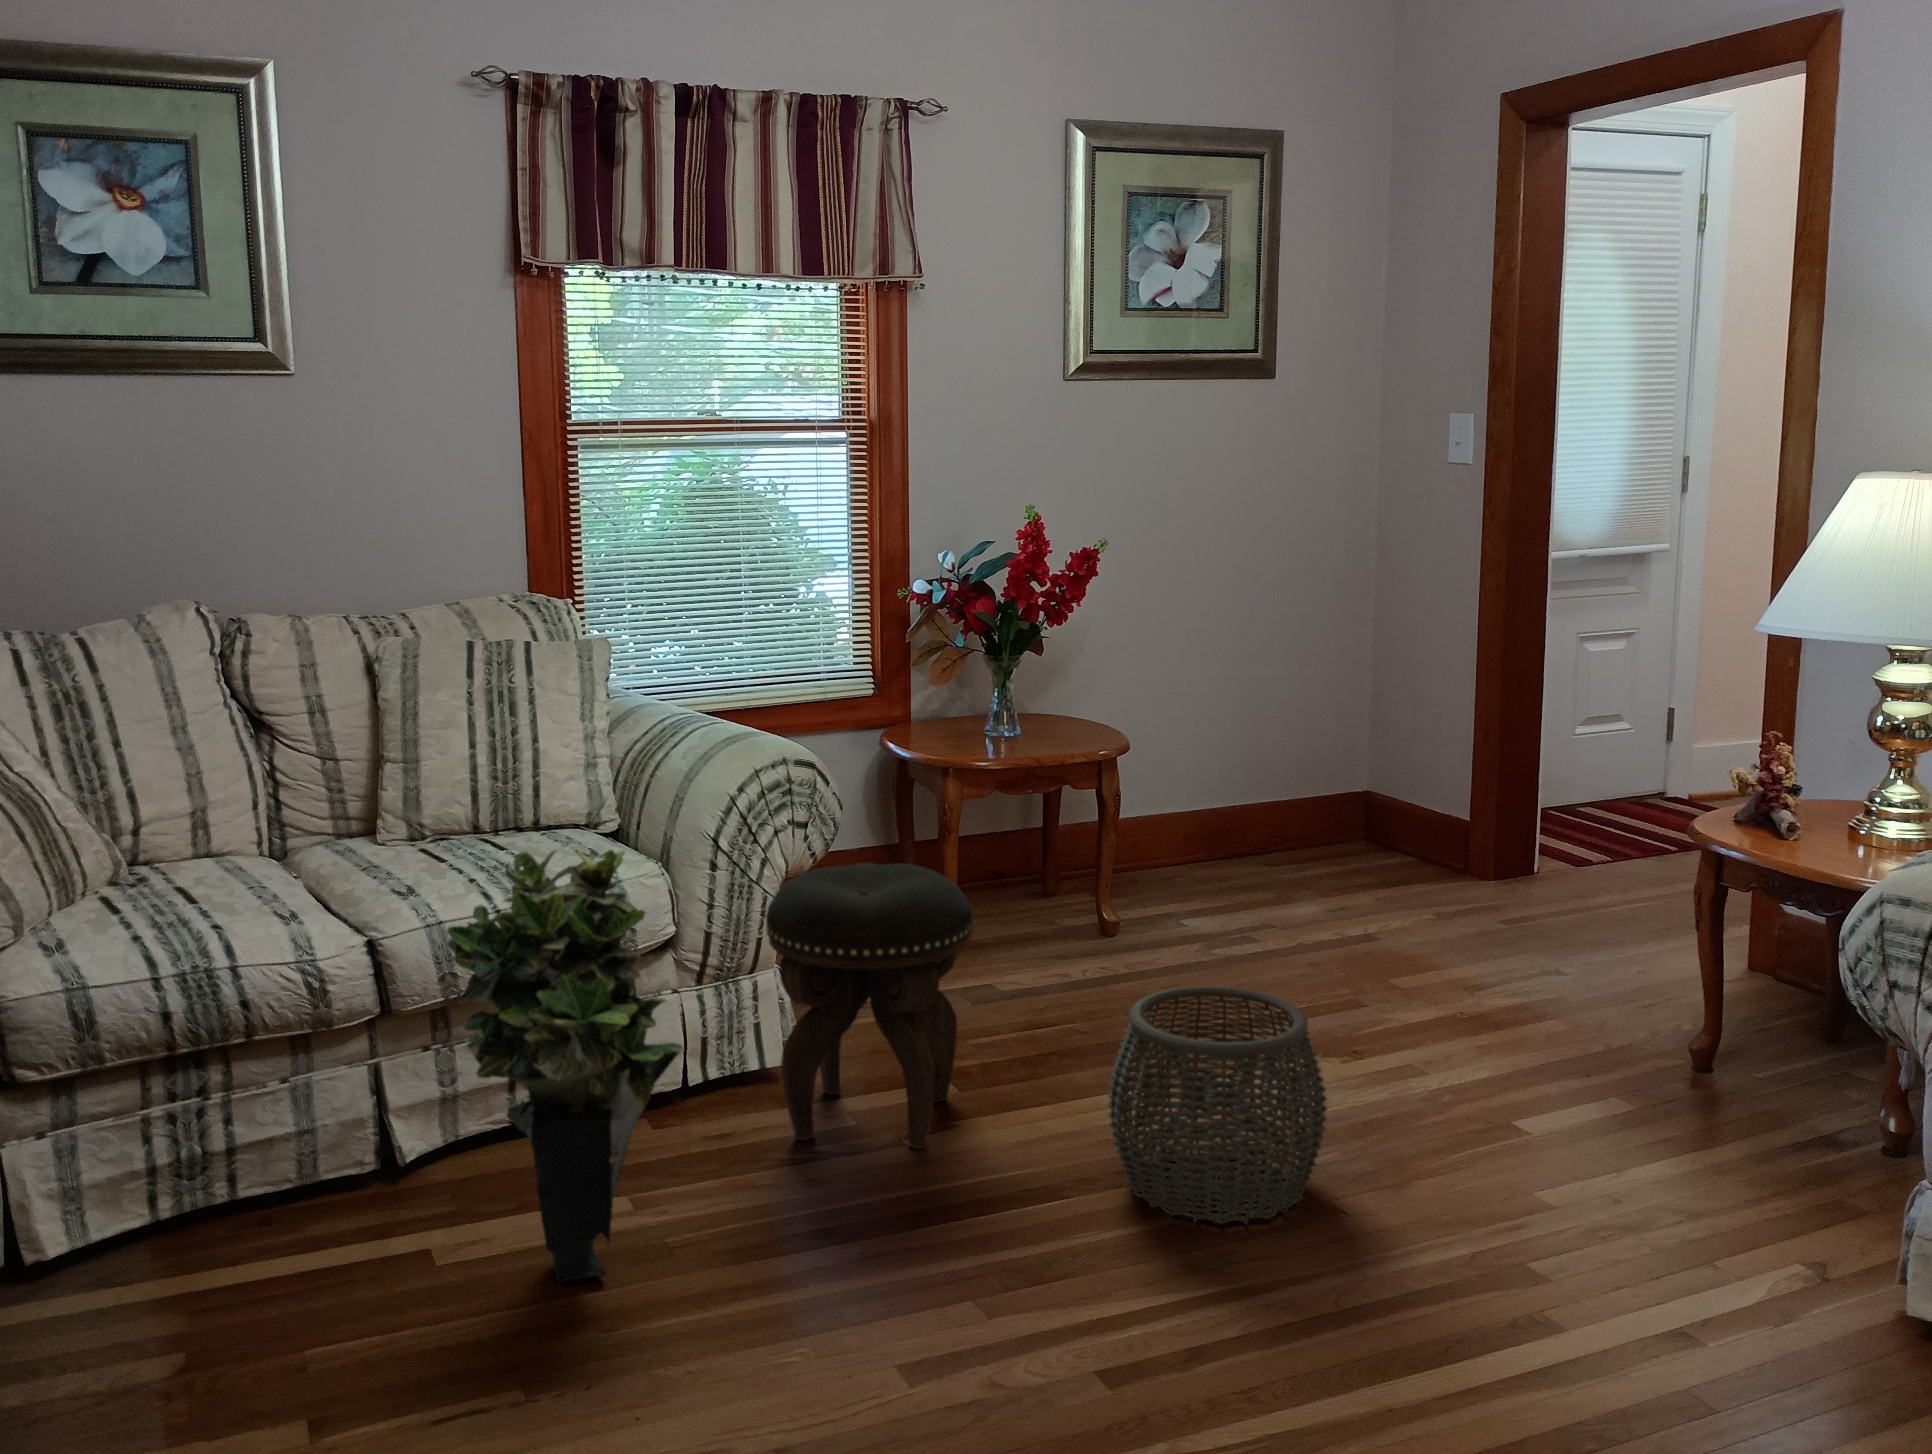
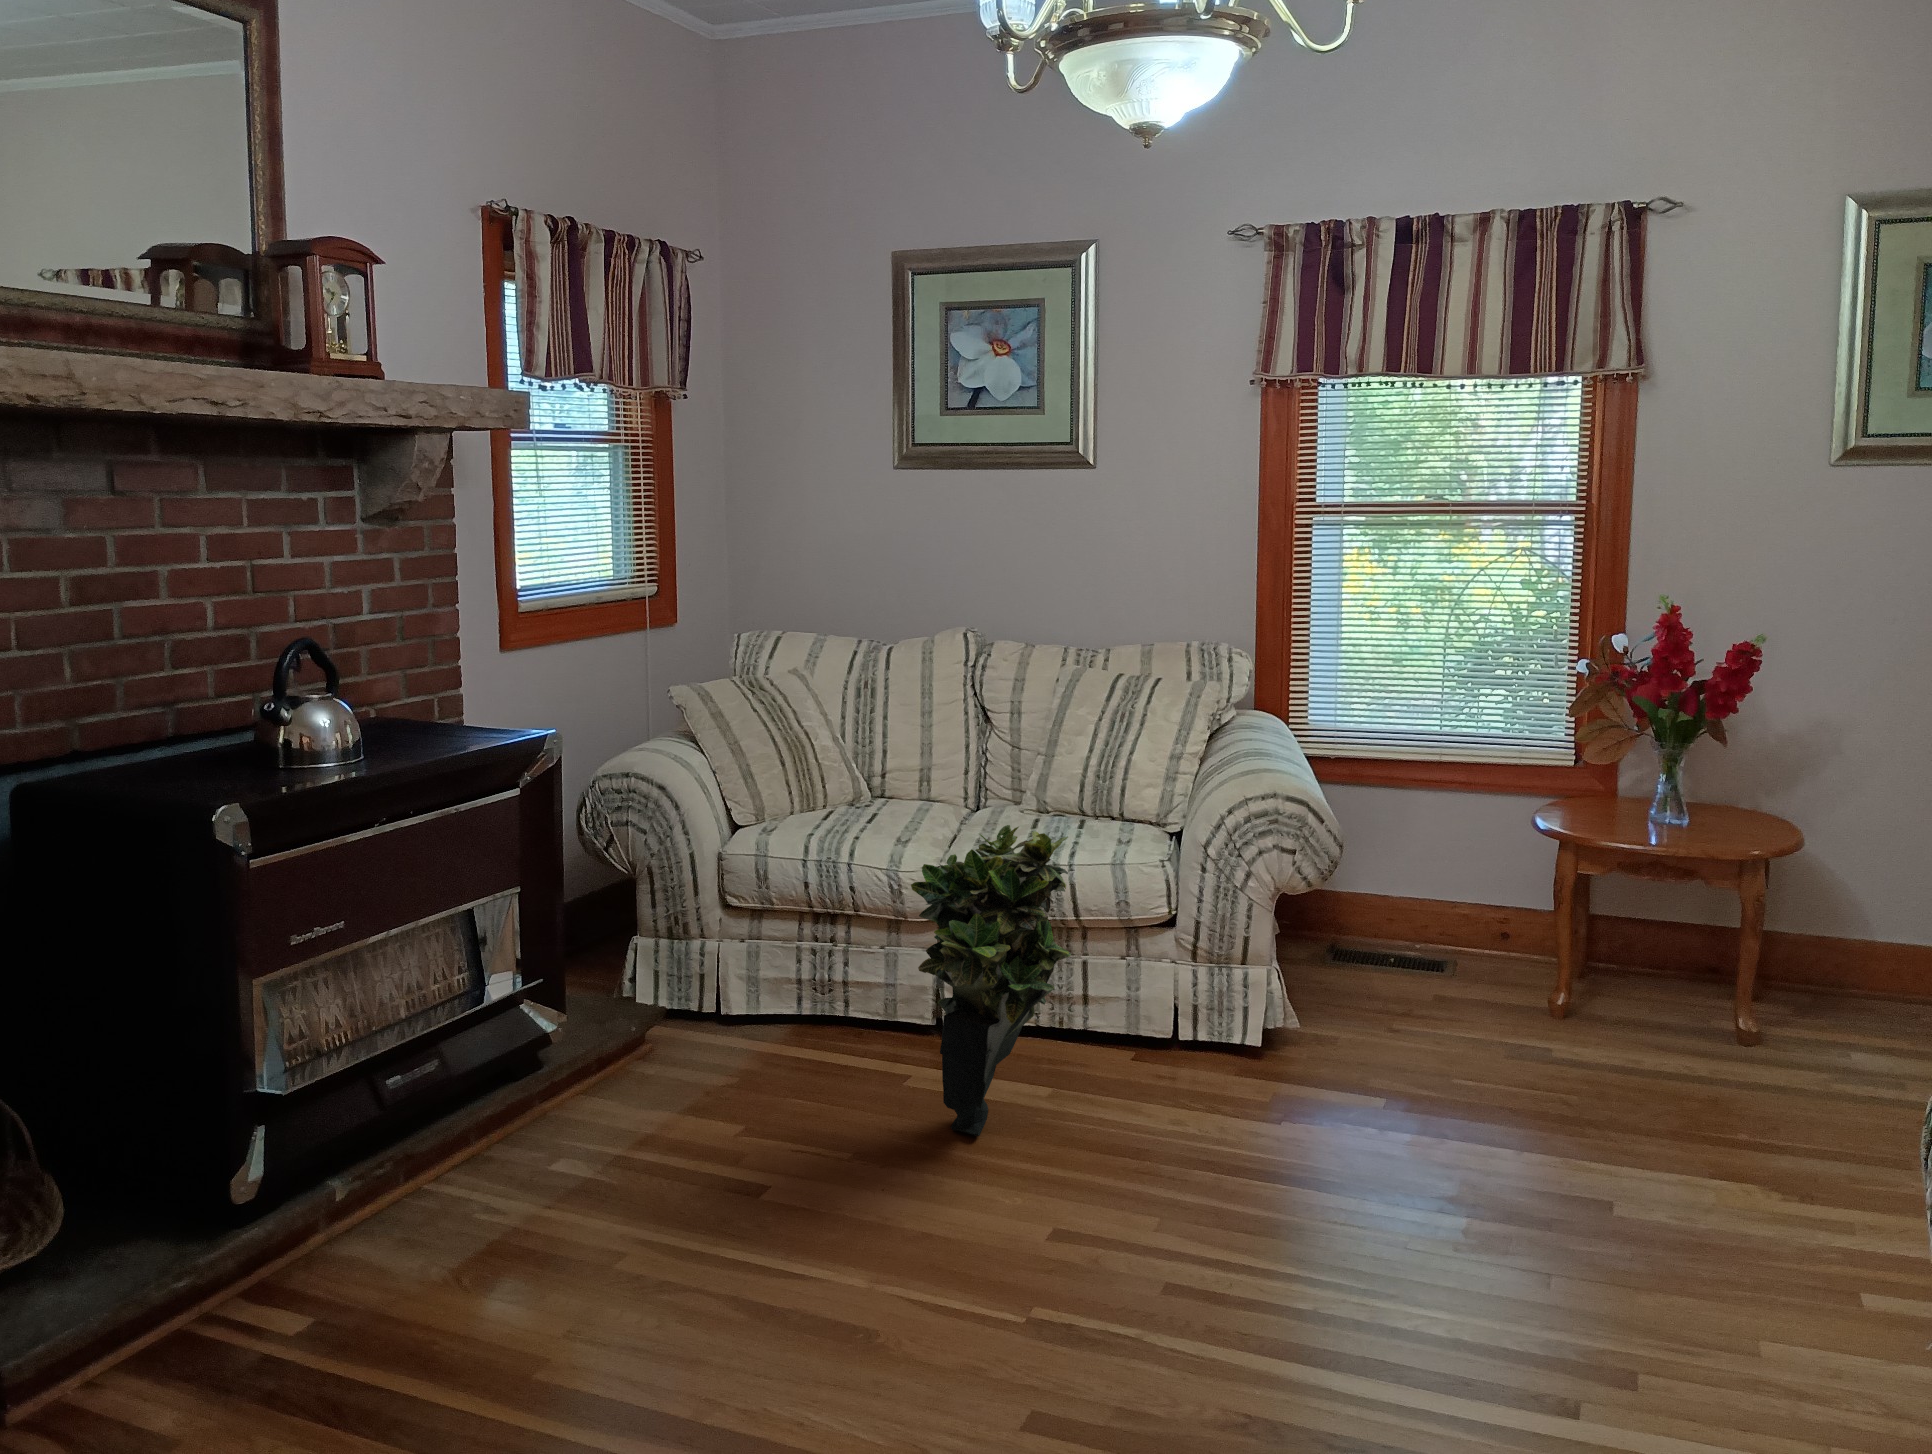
footstool: present [766,863,974,1149] -> none [1204,887,1387,1140]
woven basket: present [1108,986,1327,1225] -> none [1404,1063,1637,1313]

